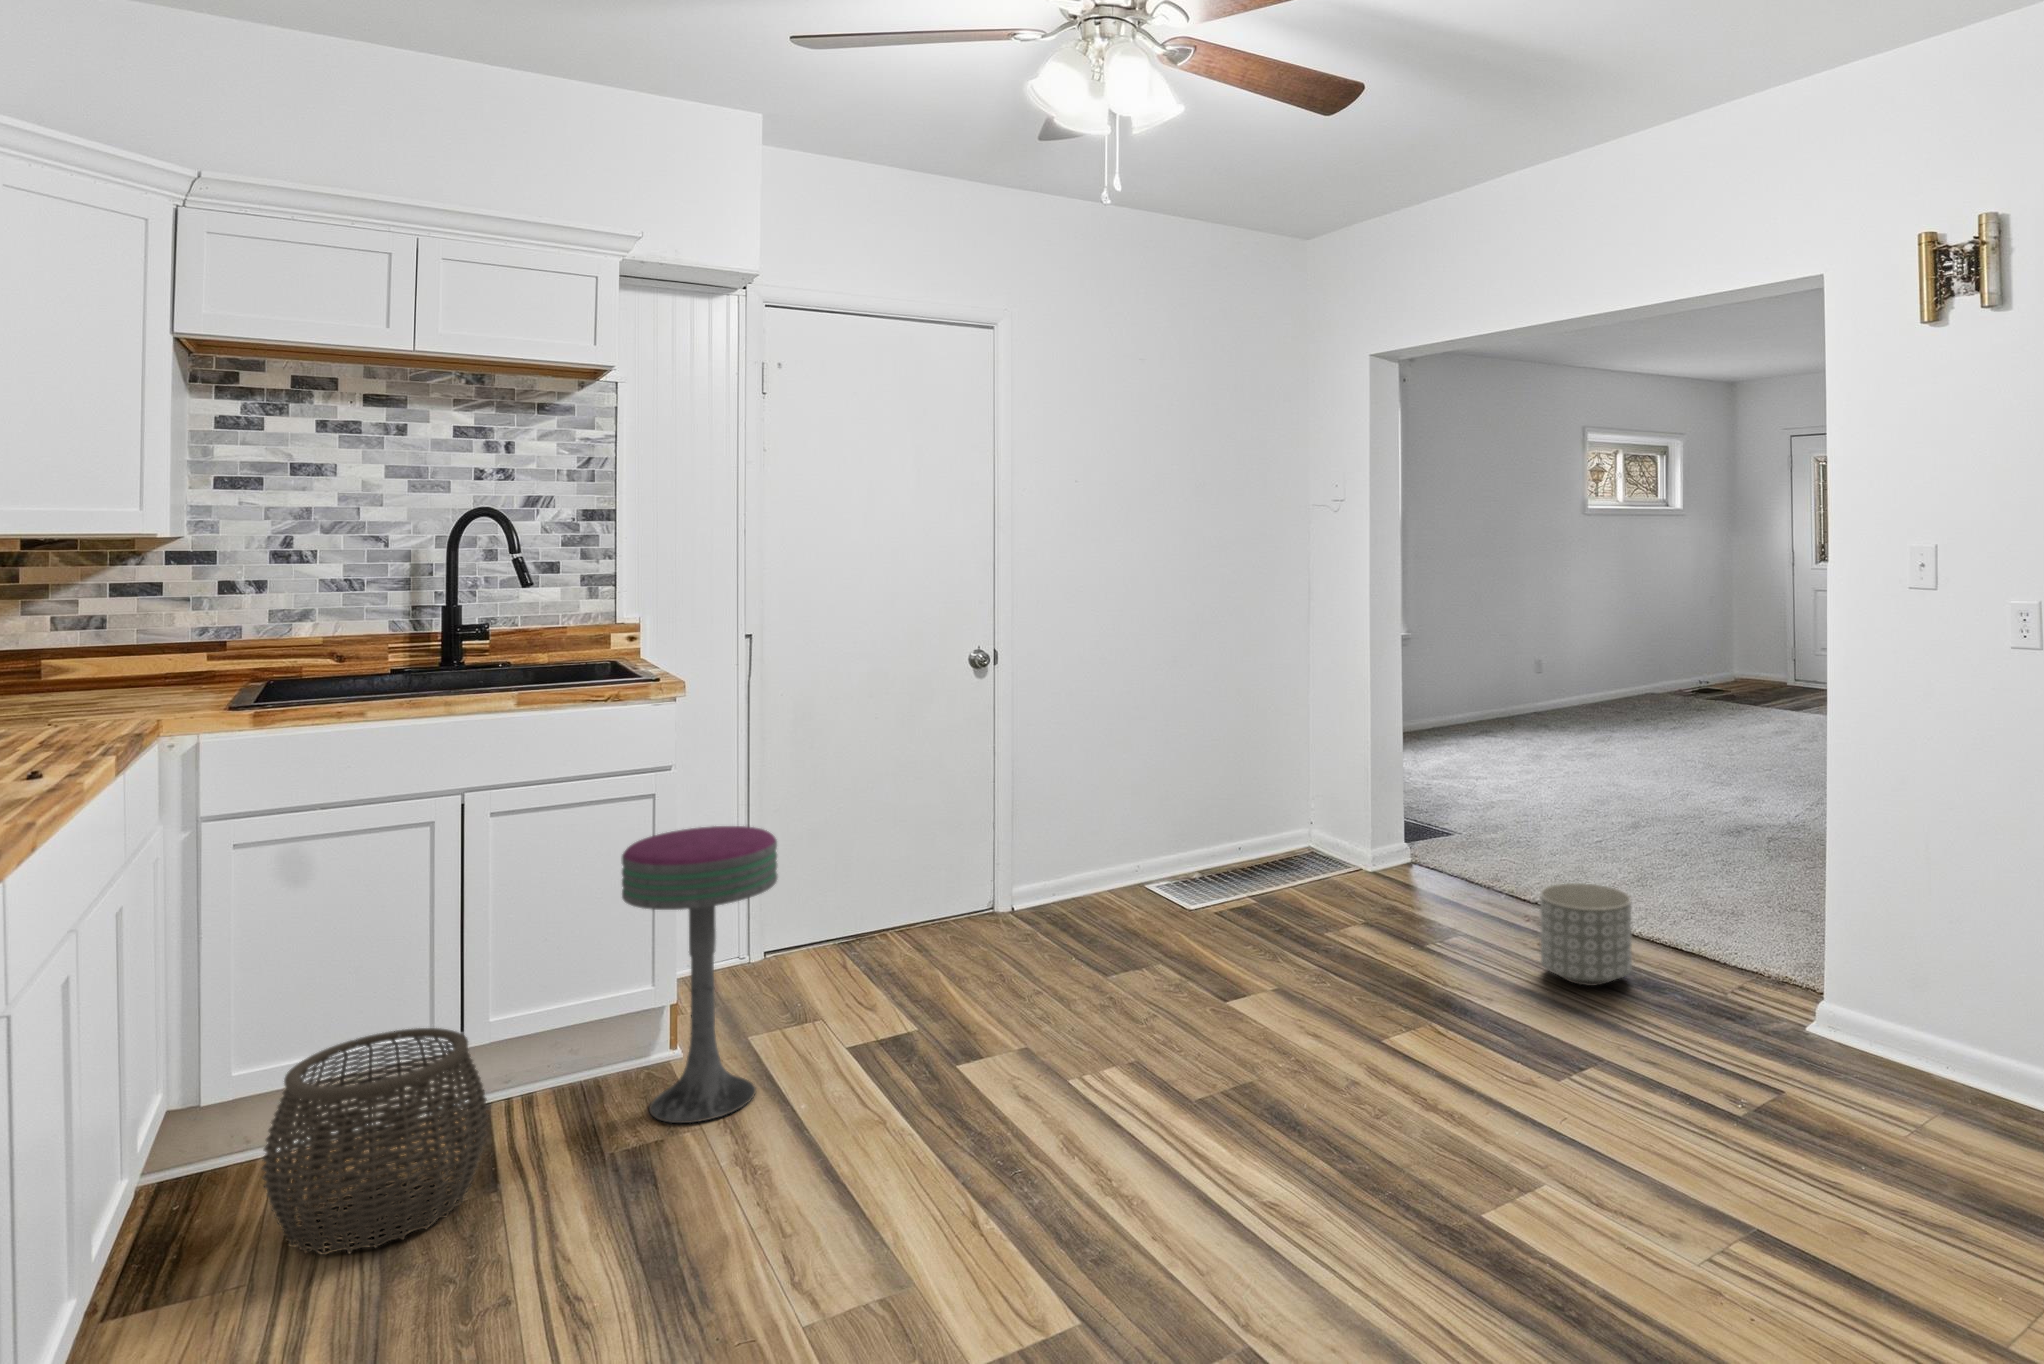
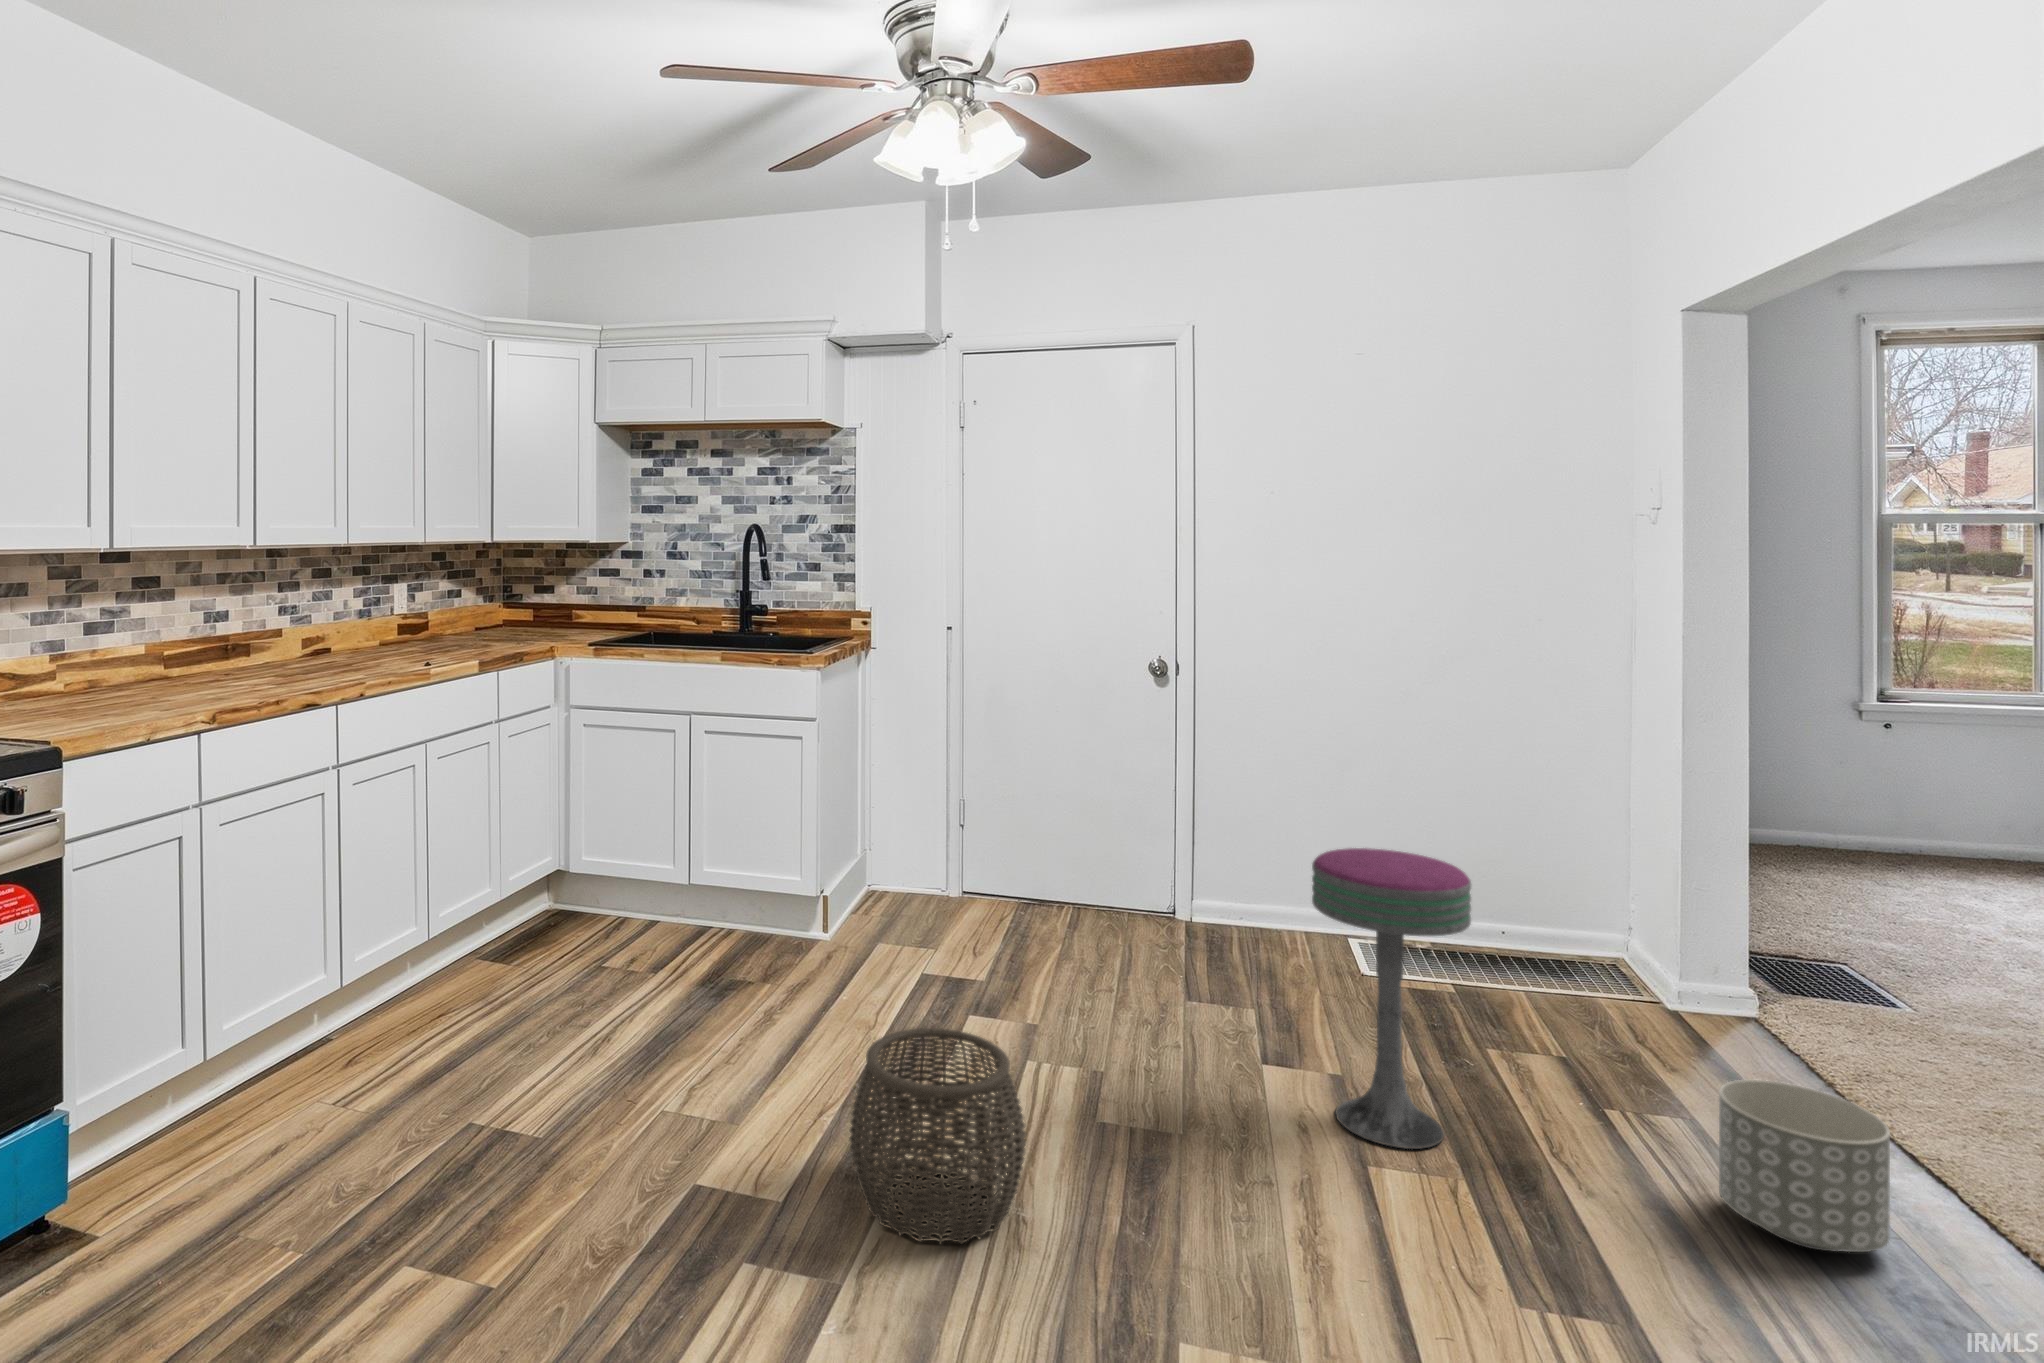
bar stool: present [622,826,778,1123] -> present [1312,848,1471,1149]
woven basket: present [262,1028,489,1255] -> present [849,1028,1026,1244]

